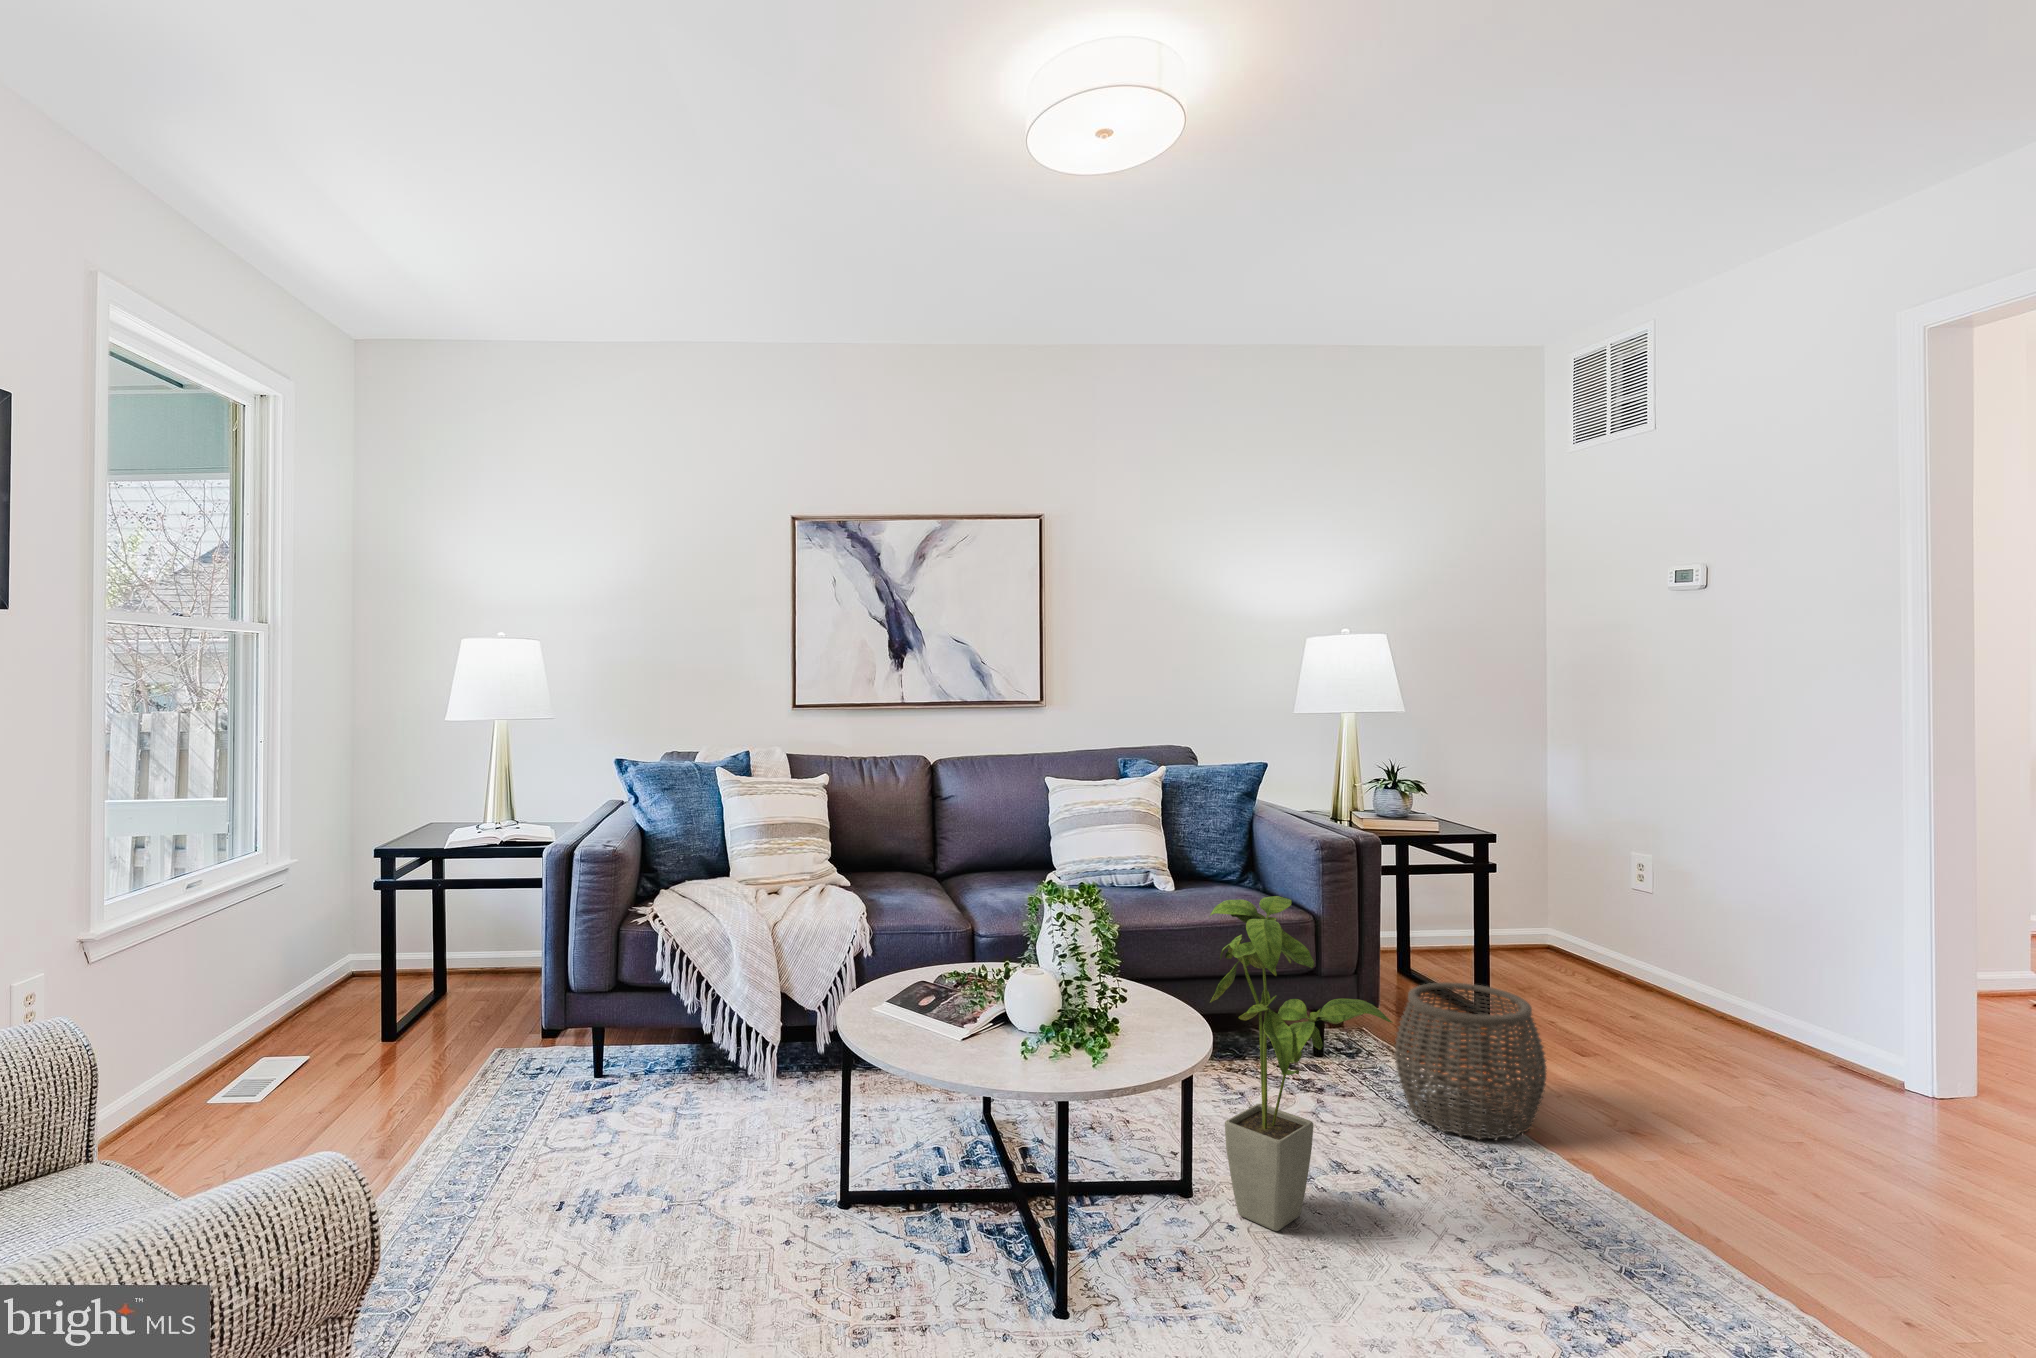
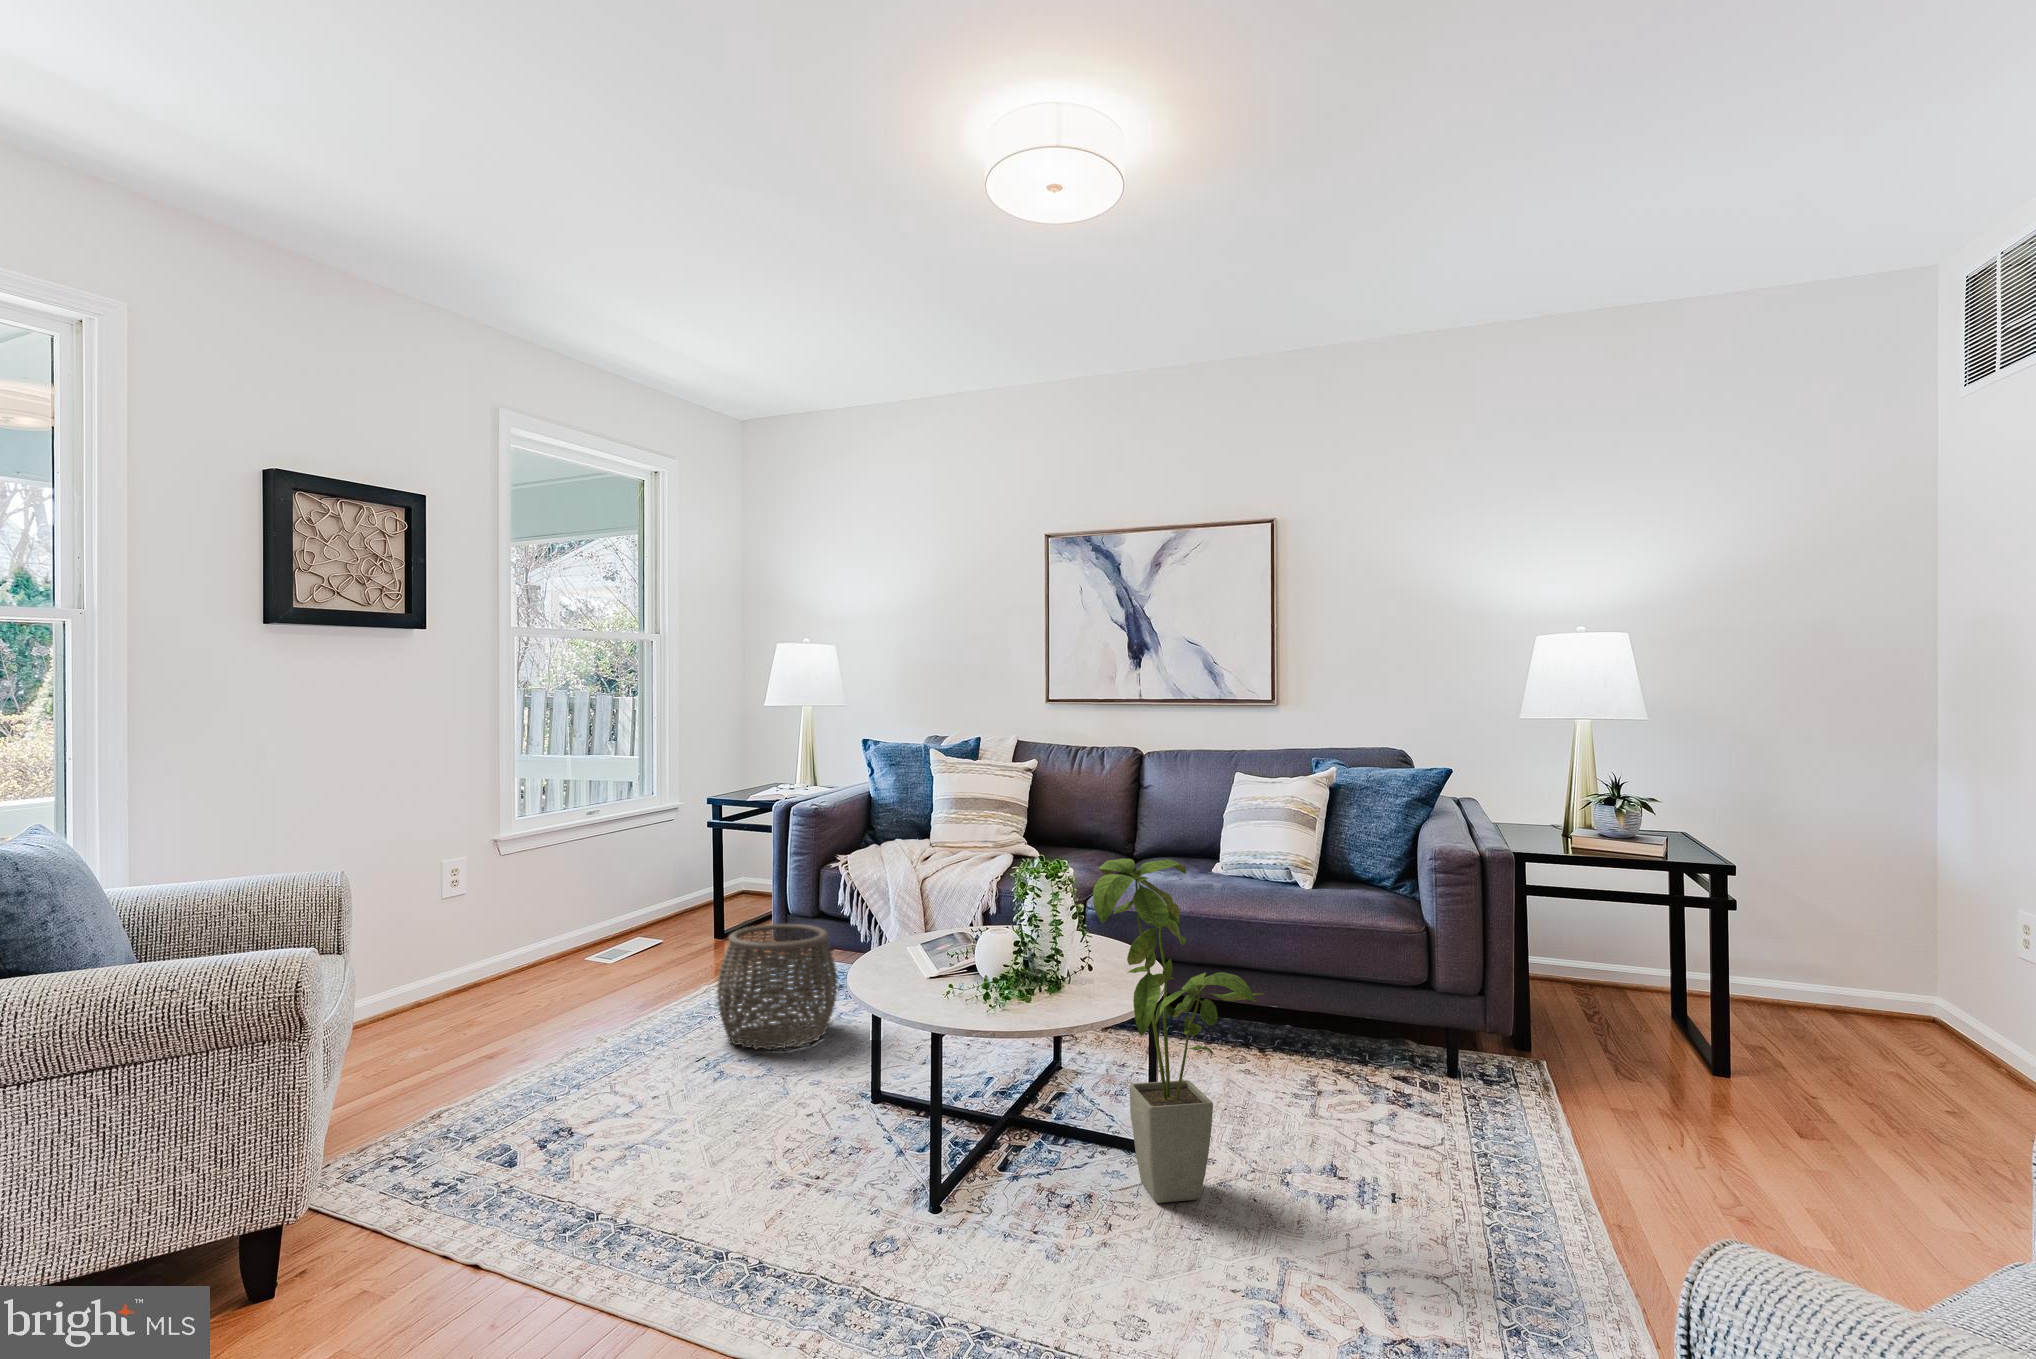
woven basket: present [1395,982,1547,1140] -> present [716,924,838,1050]

